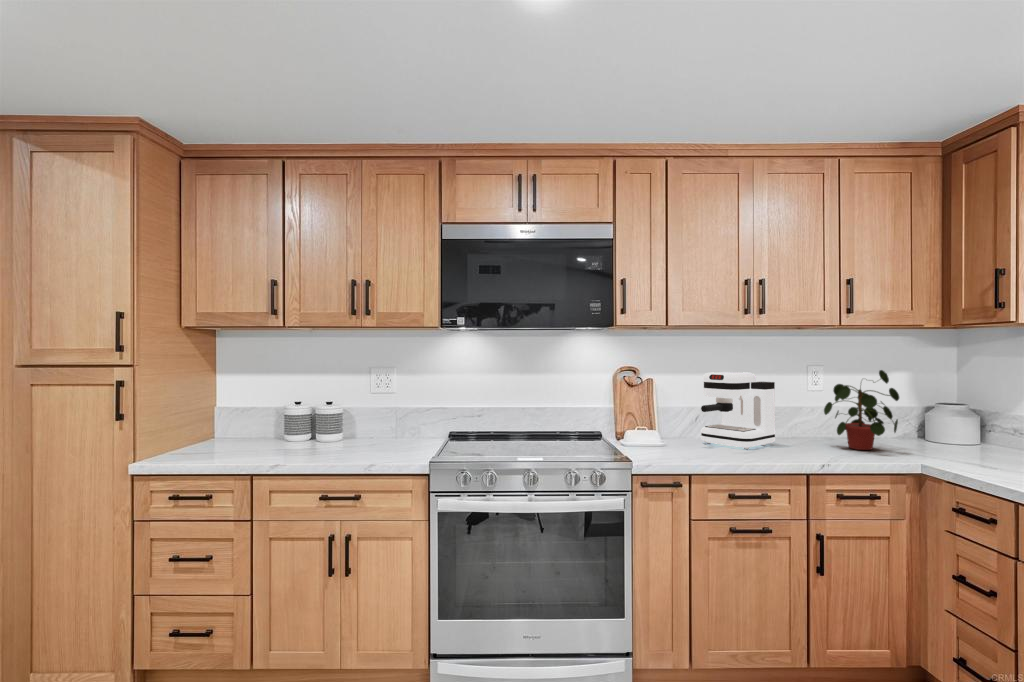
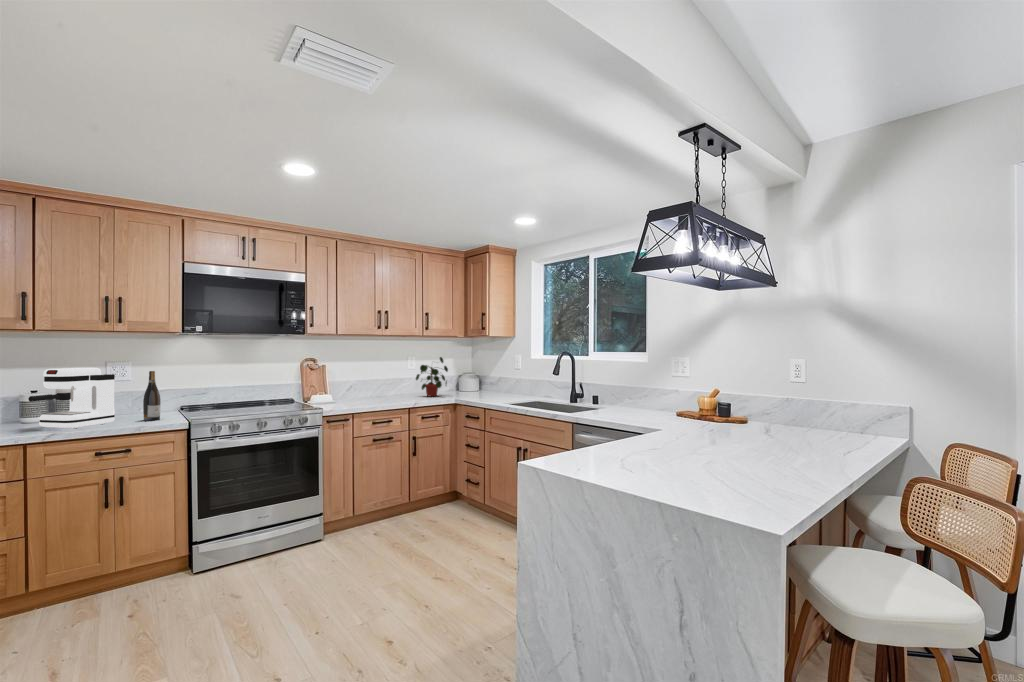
coffee maker: present [701,372,775,449] -> present [28,368,115,429]
wine bottle: none [389,382,409,454] -> present [143,371,160,421]

